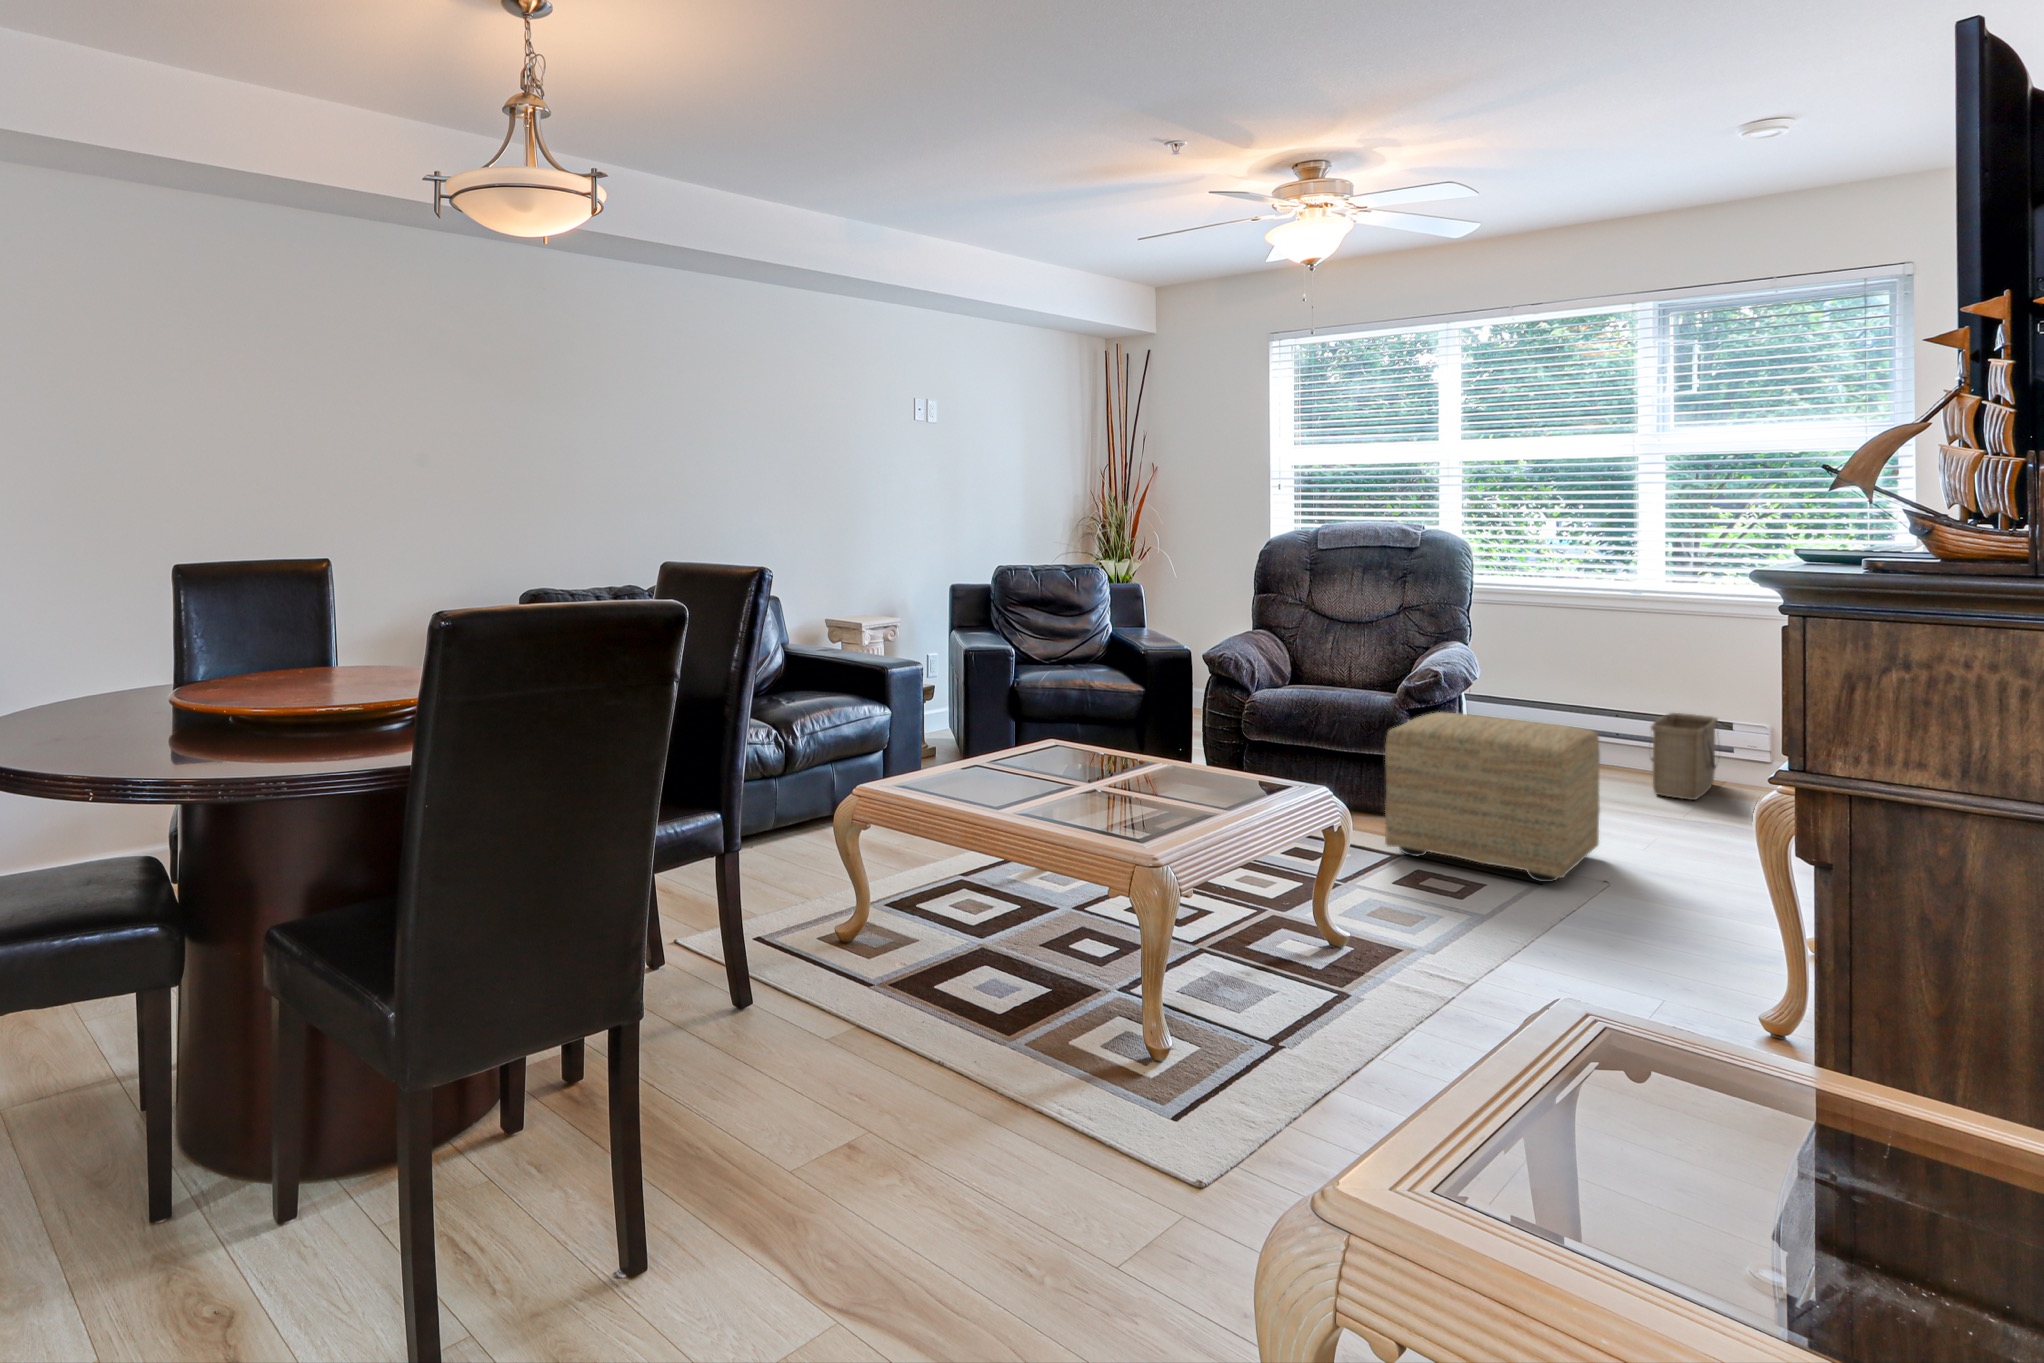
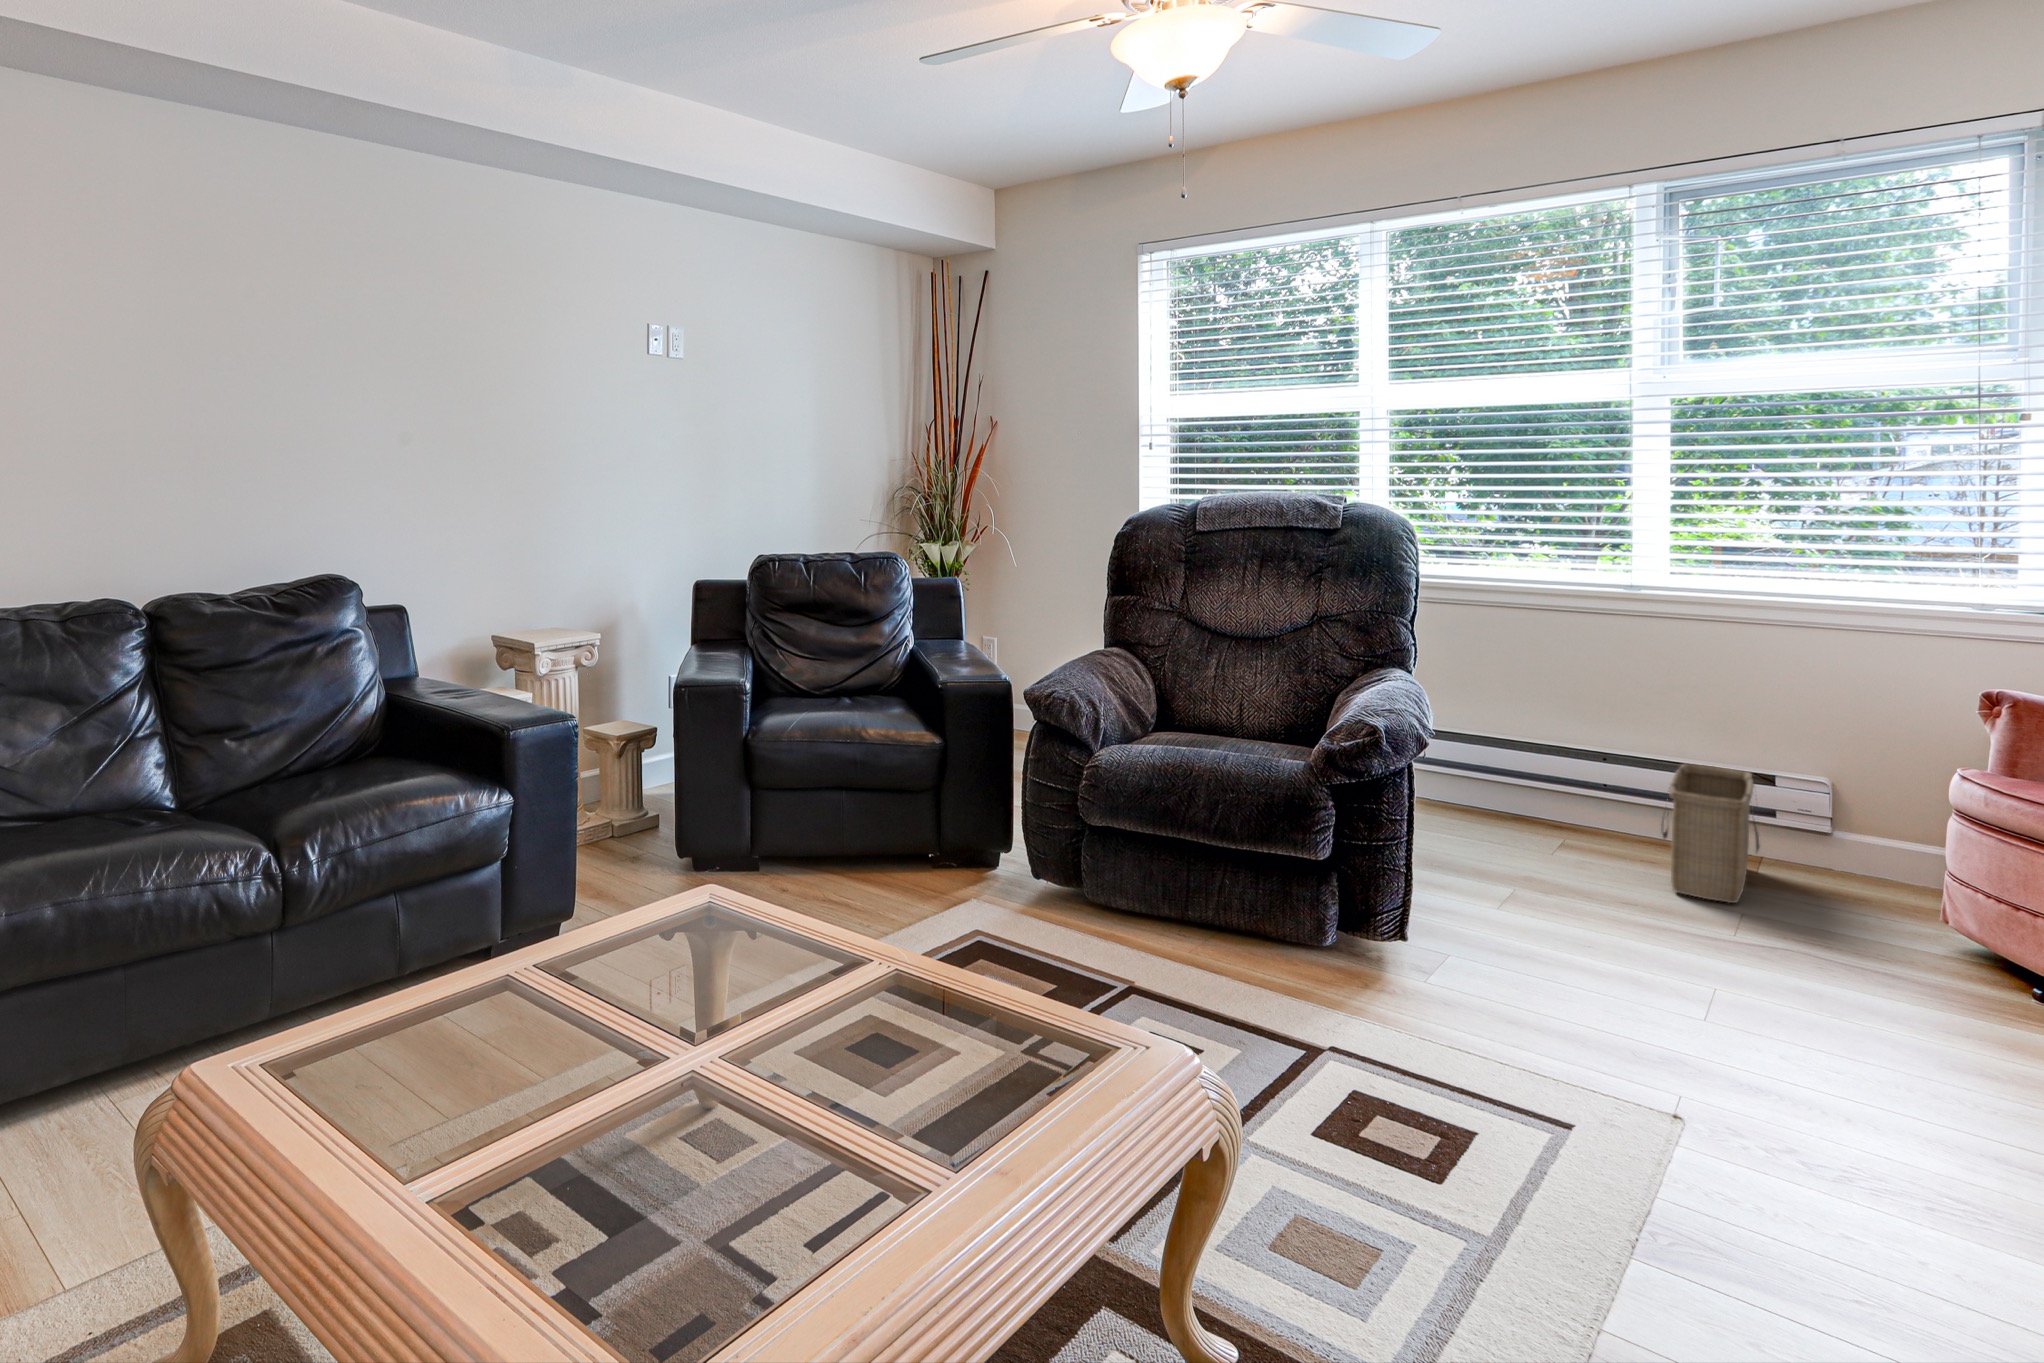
ottoman: present [1385,712,1600,882] -> none [1300,795,1649,1136]

